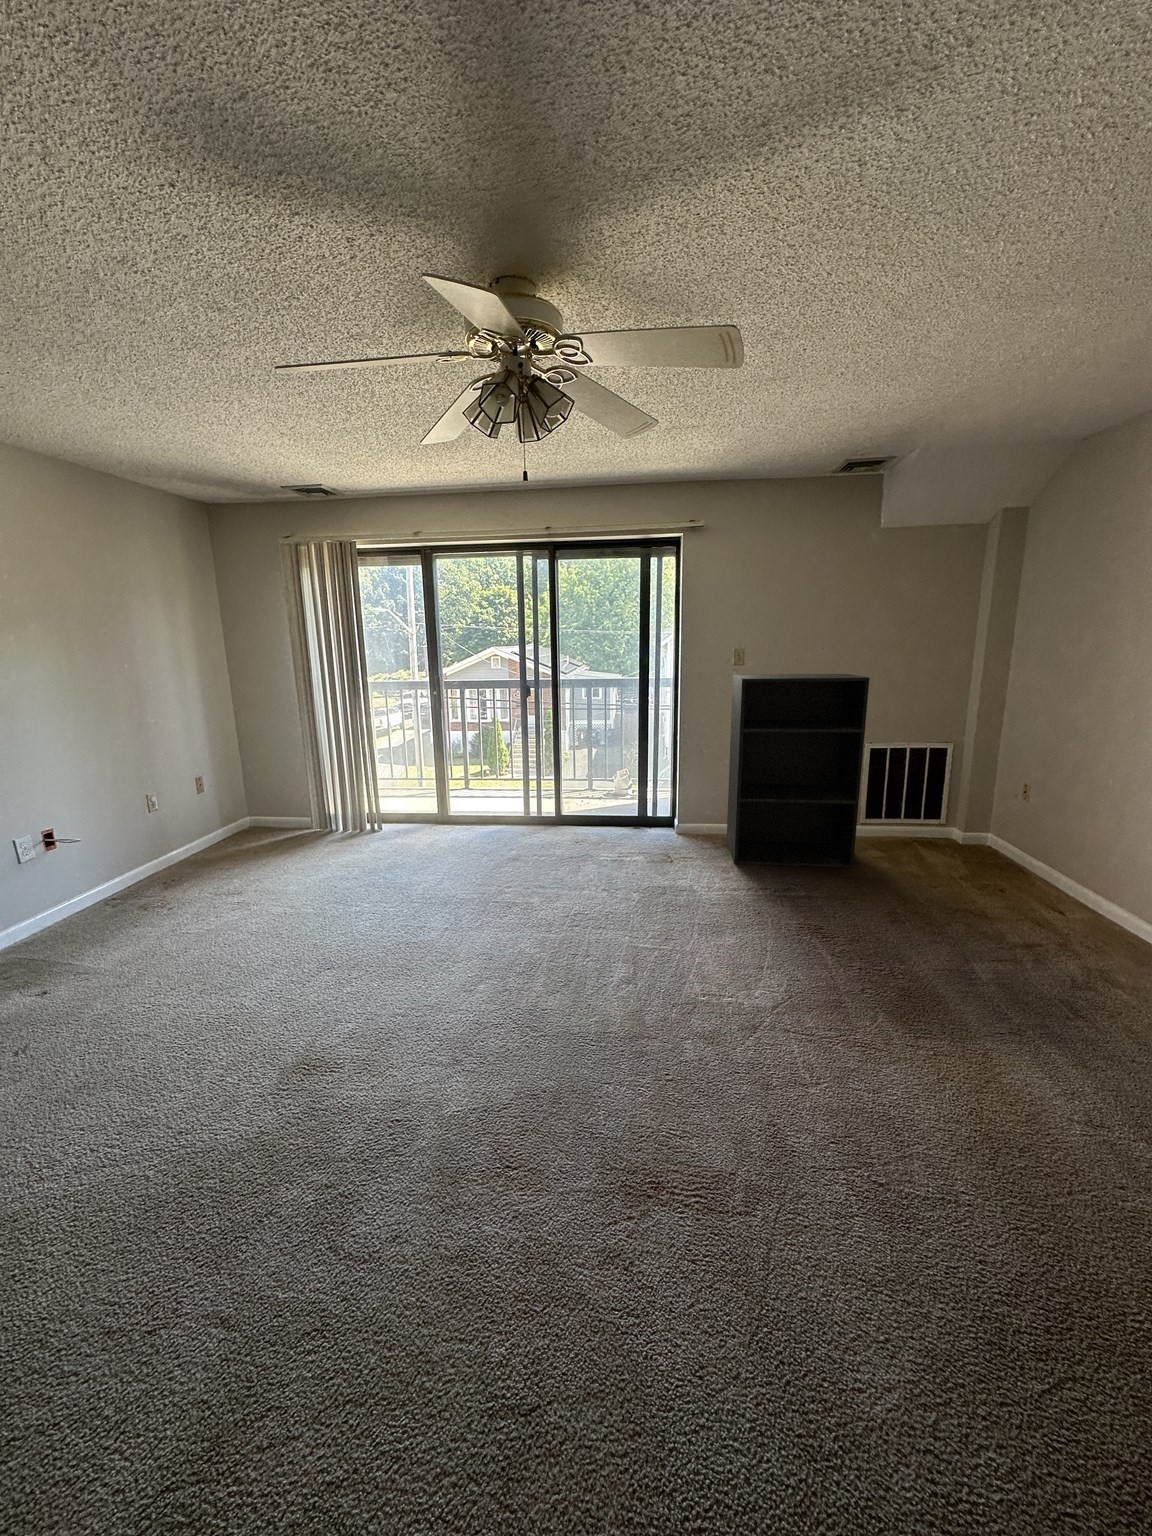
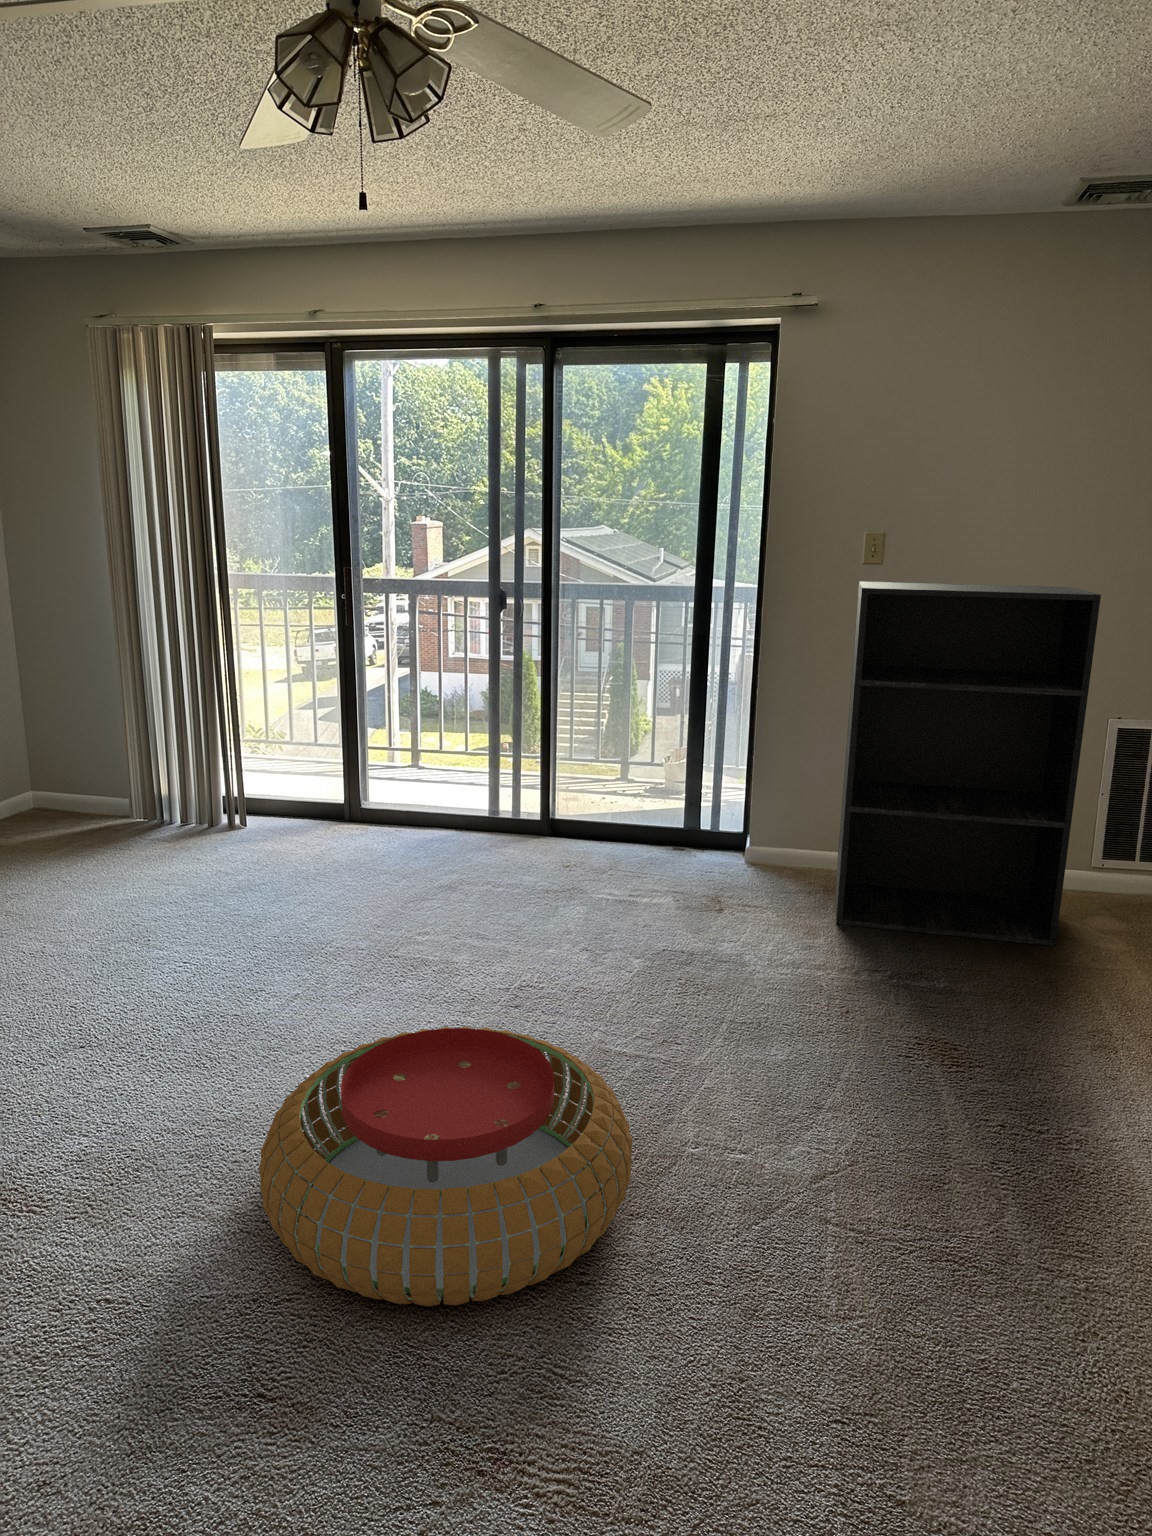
pouf: none [470,938,682,1103] -> present [259,1026,632,1307]

